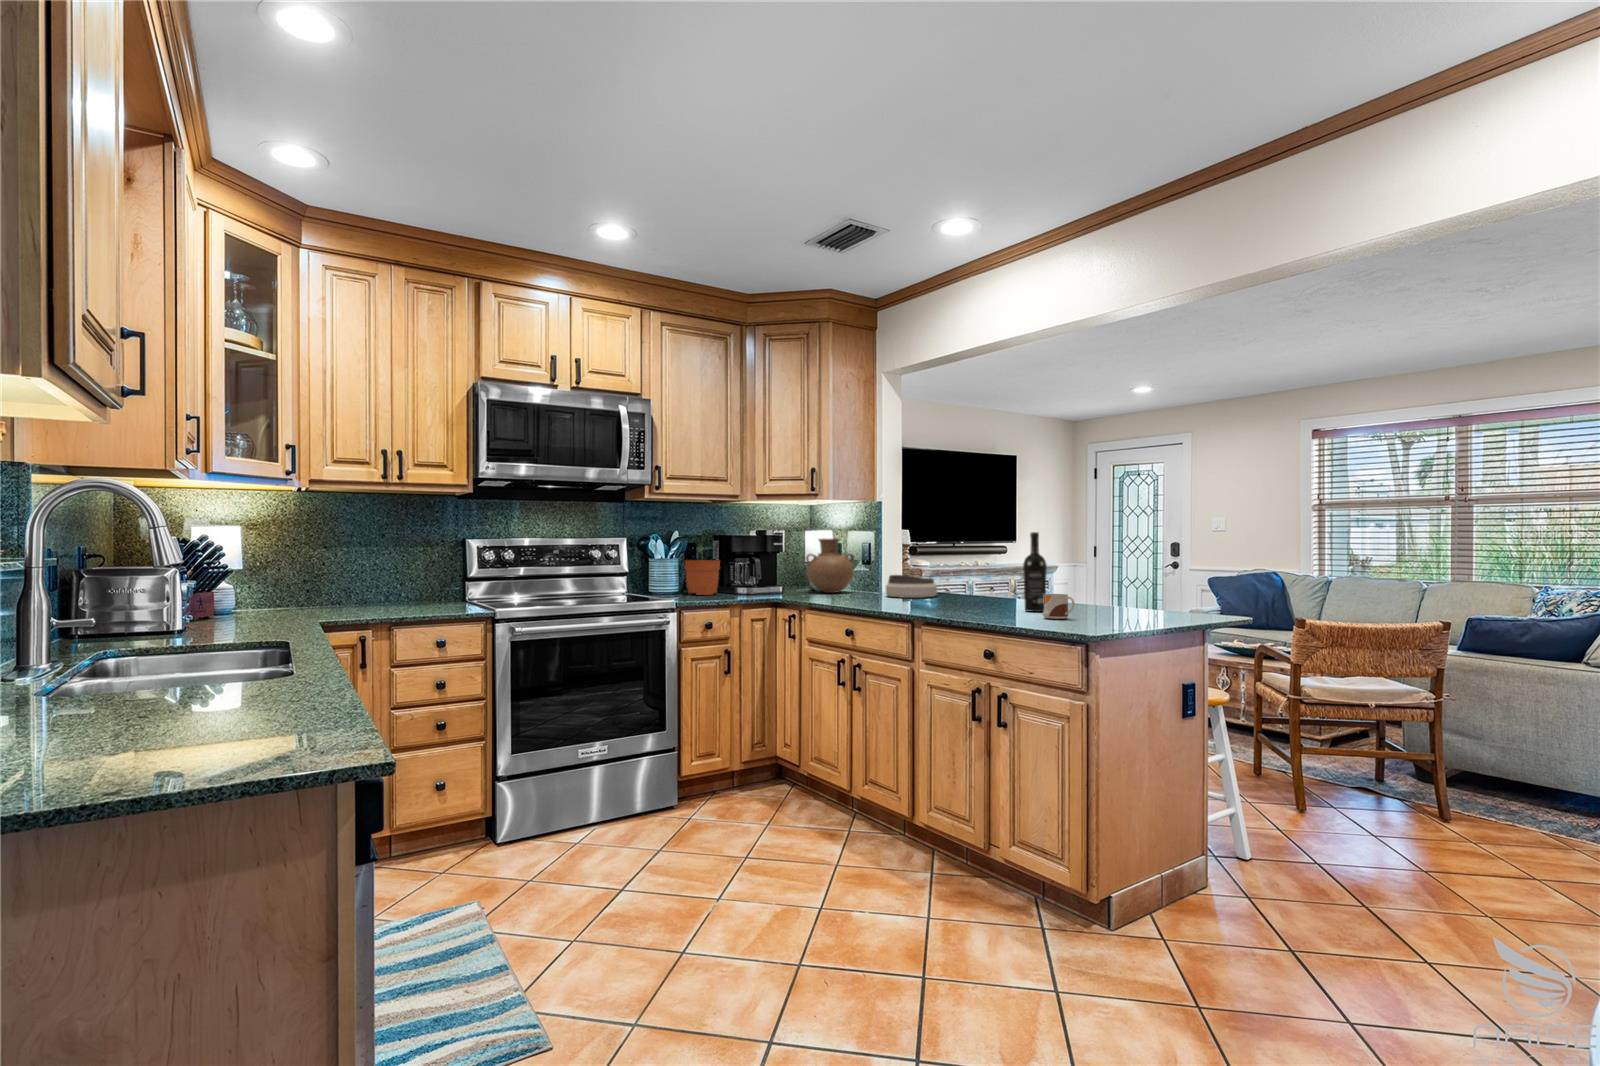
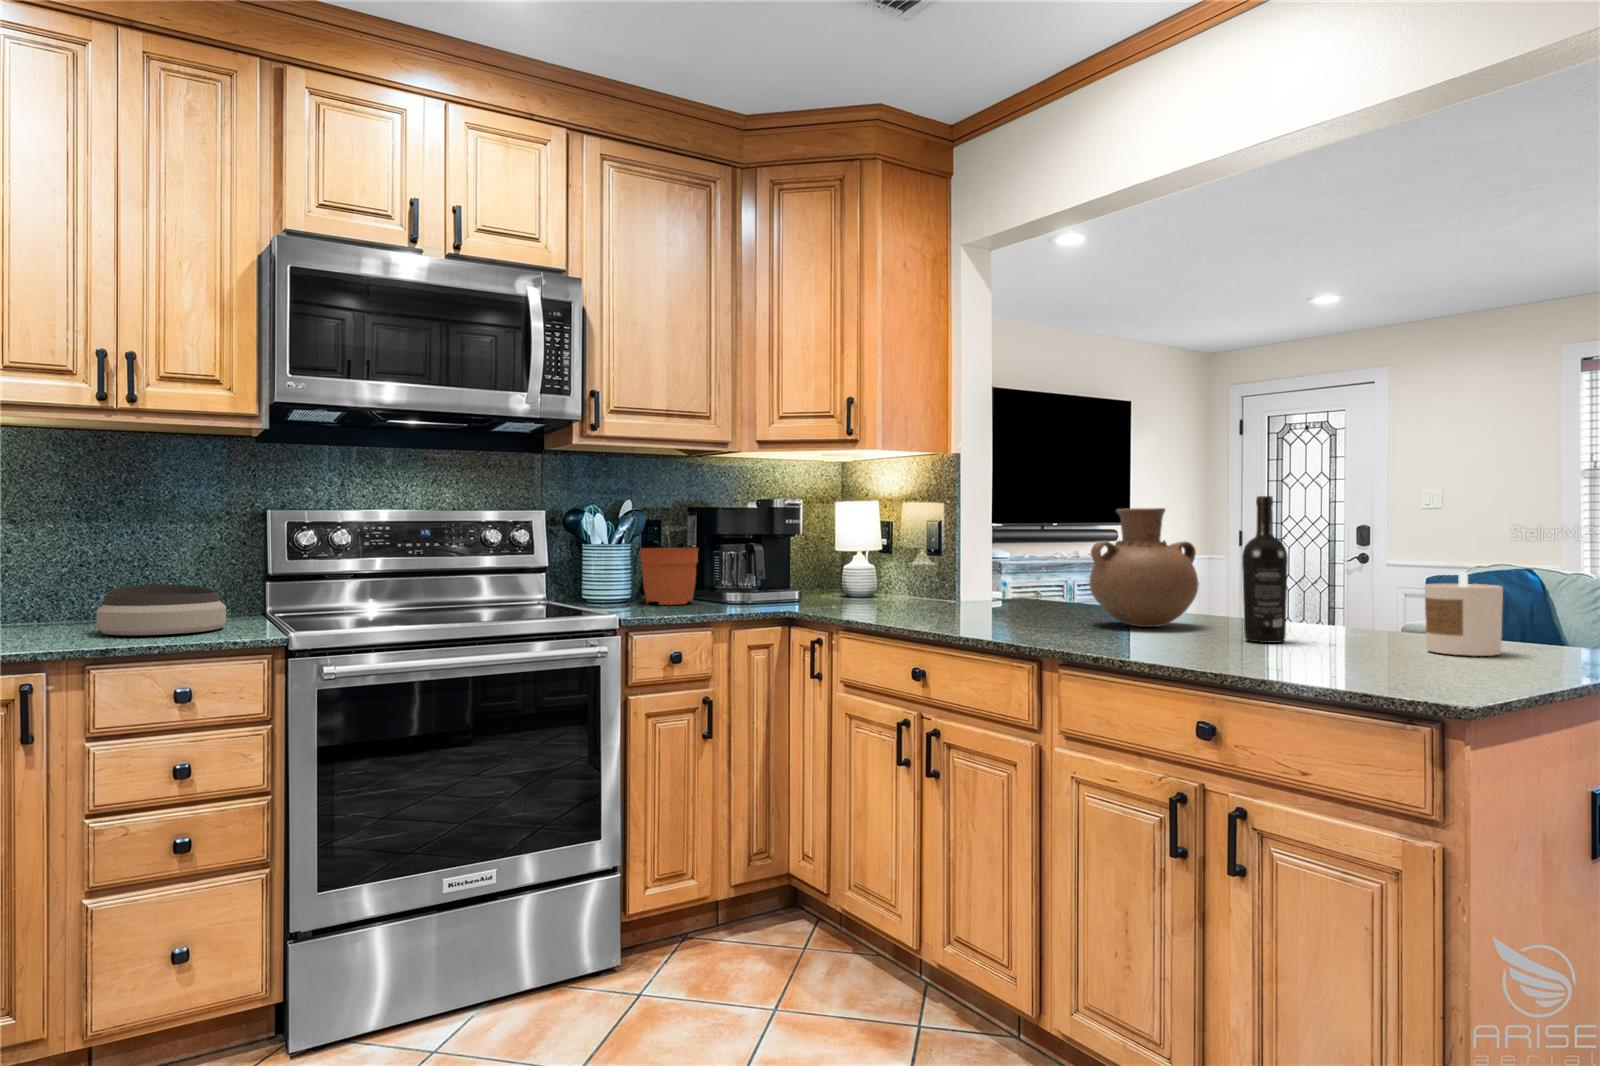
vase: present [806,538,854,593] -> present [1089,508,1198,627]
candle: none [1112,573,1148,616] -> present [1425,572,1503,656]
bowl: present [886,575,937,598] -> present [96,584,226,635]
mug: present [1043,594,1075,619] -> none [1299,612,1371,661]

